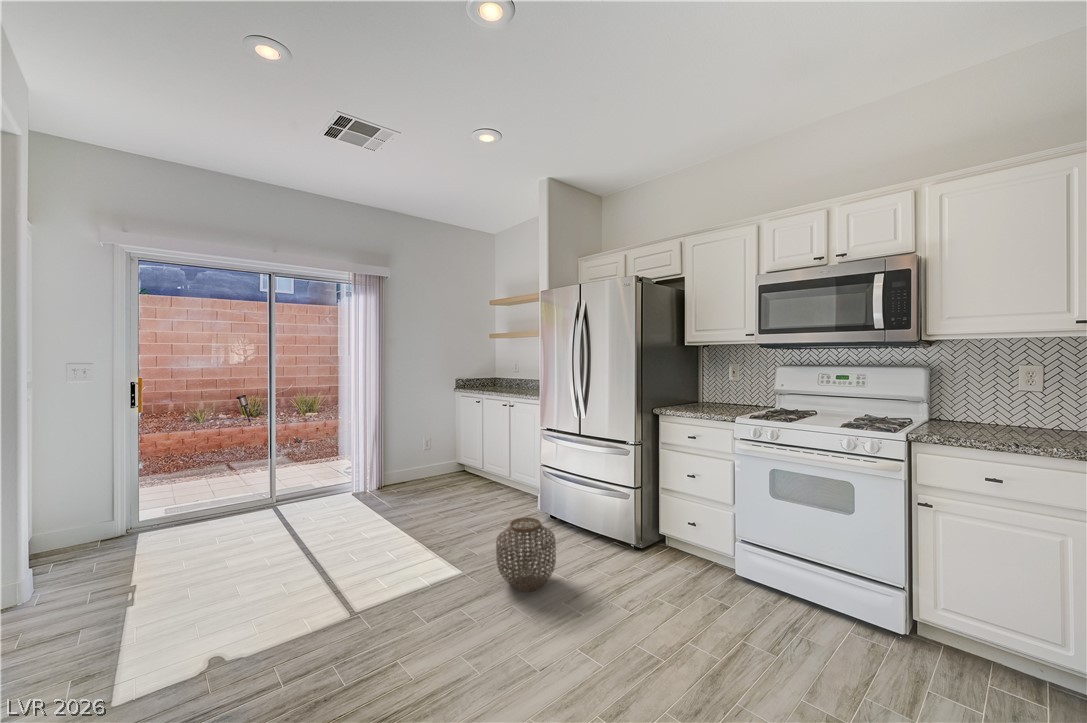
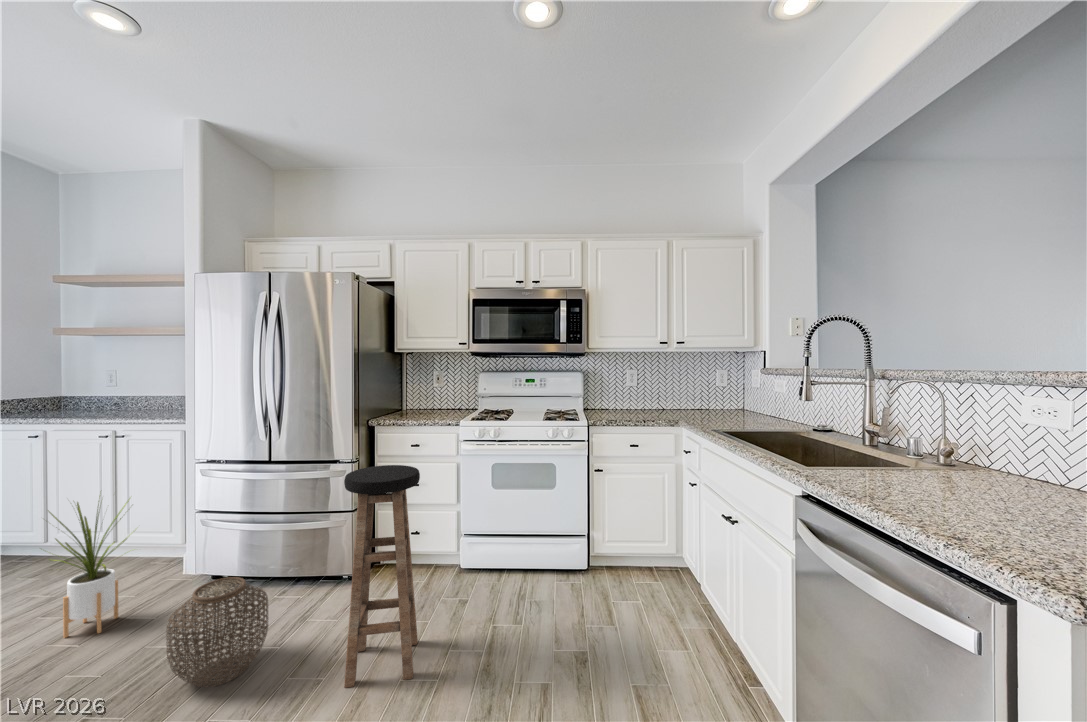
house plant: none [459,442,506,534] -> present [49,496,128,638]
bar stool: none [591,453,663,650] -> present [344,465,420,688]

